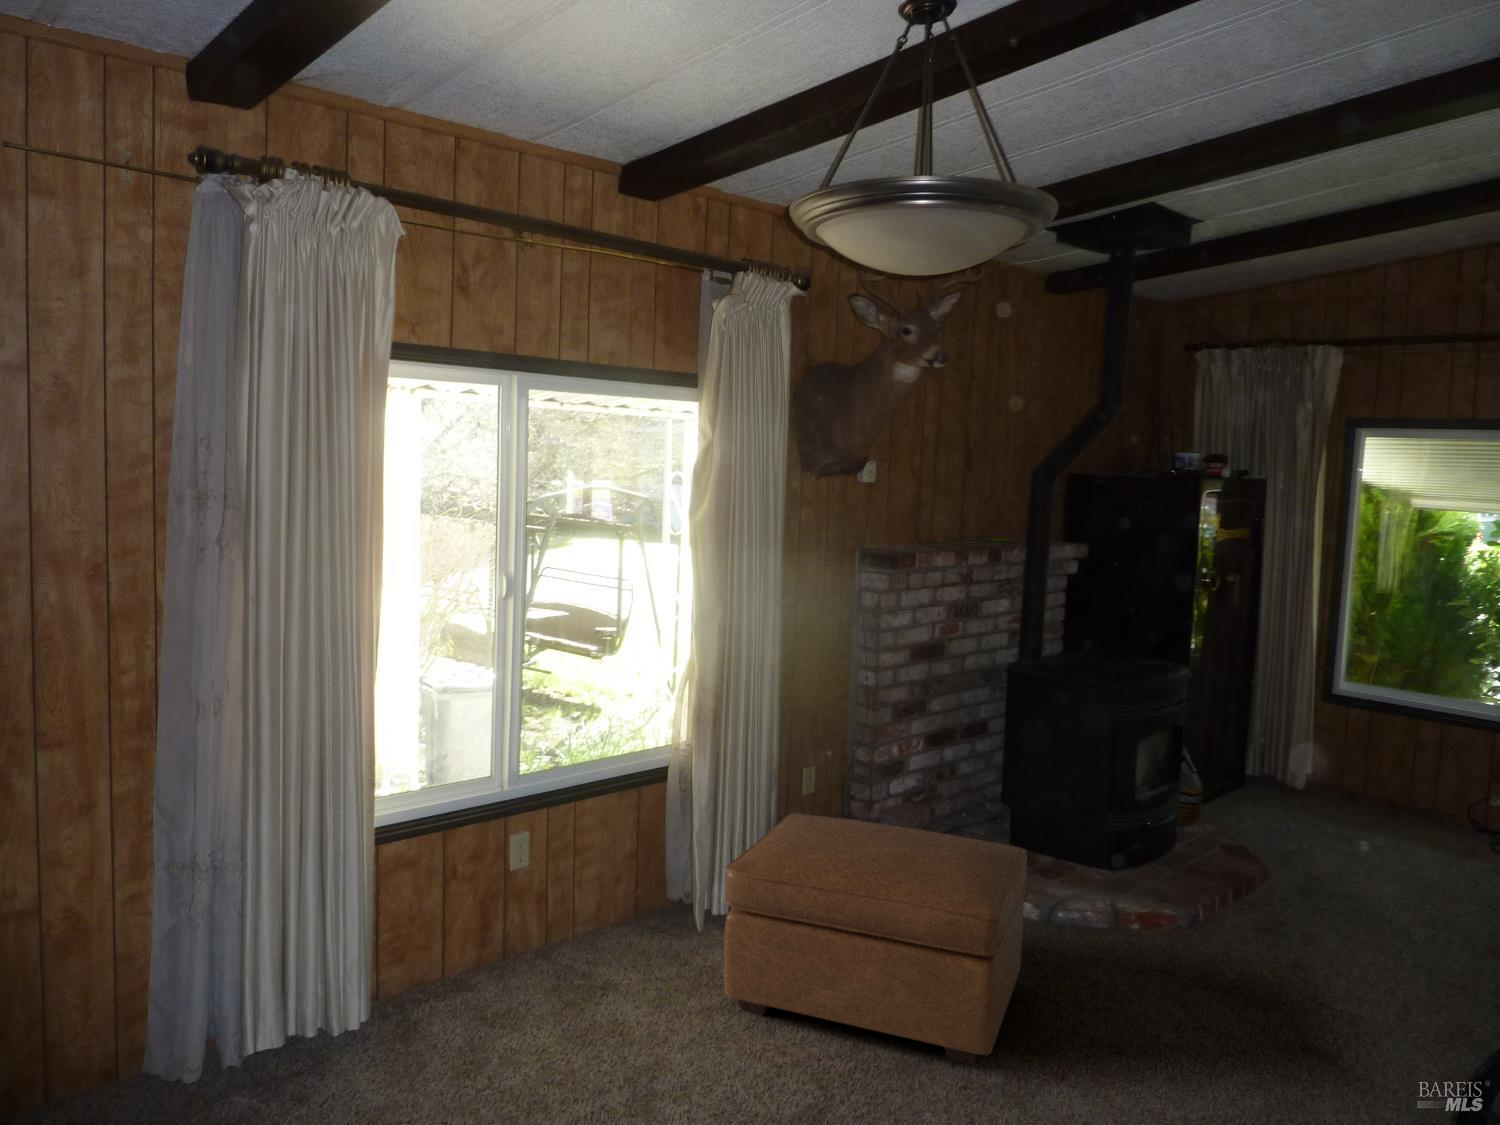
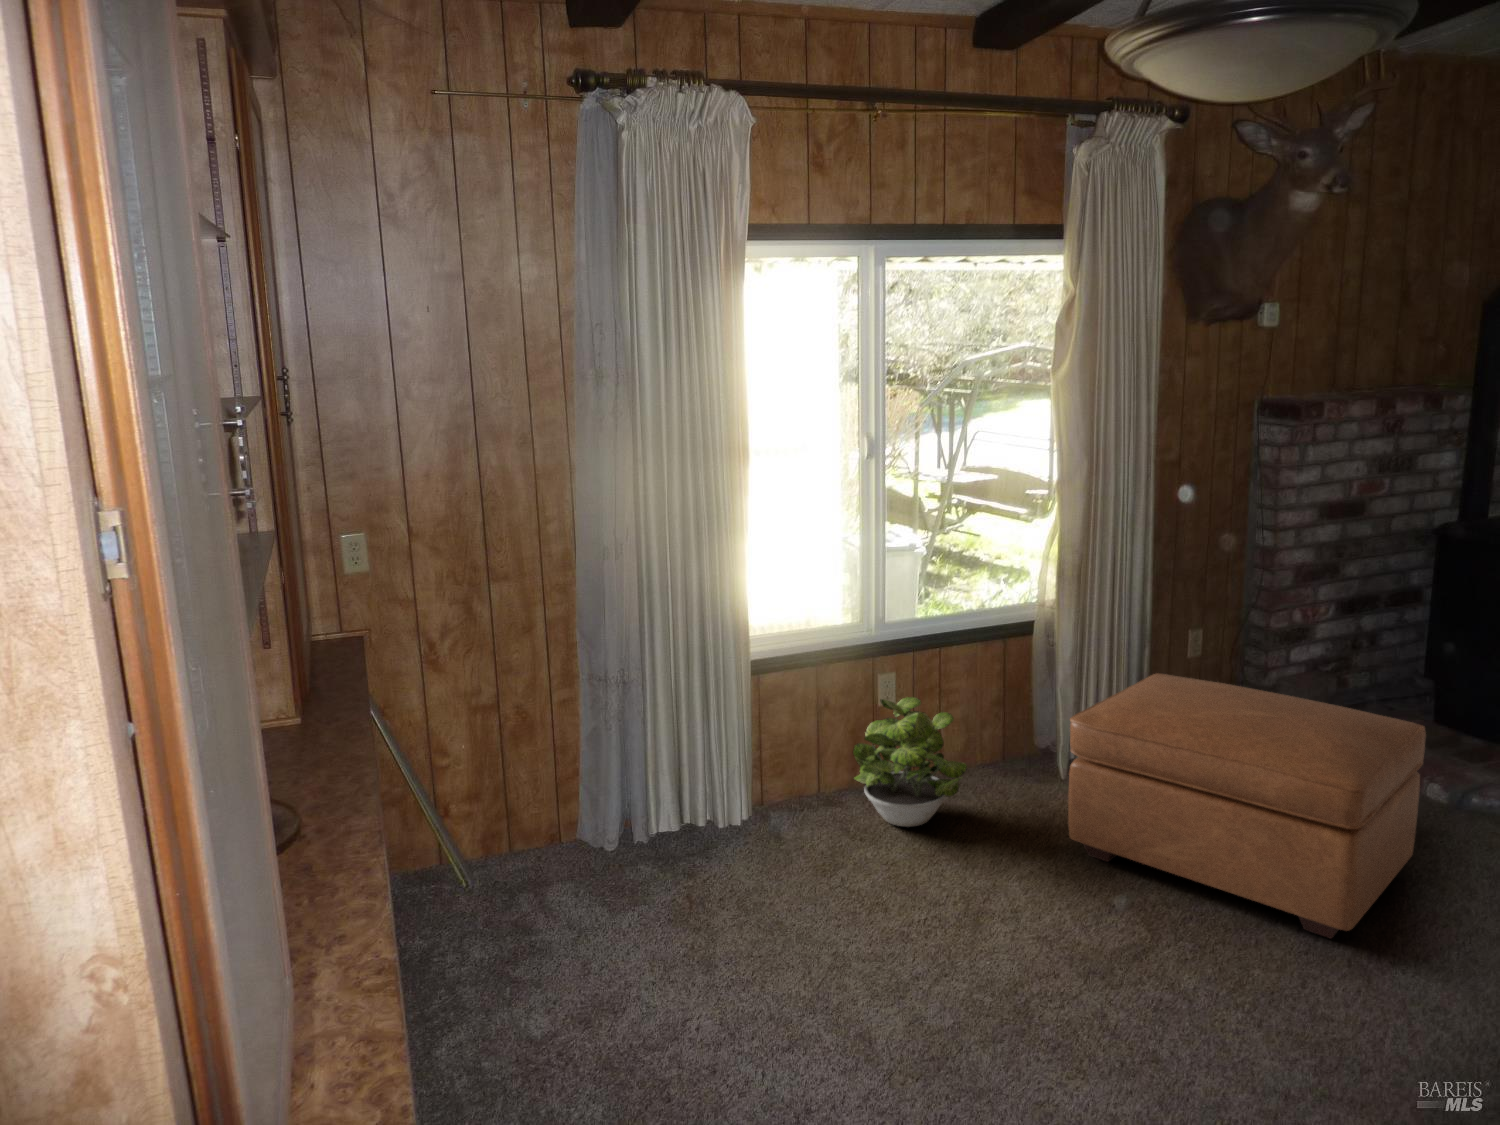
potted plant: none [488,857,617,1005] -> present [853,697,967,827]

